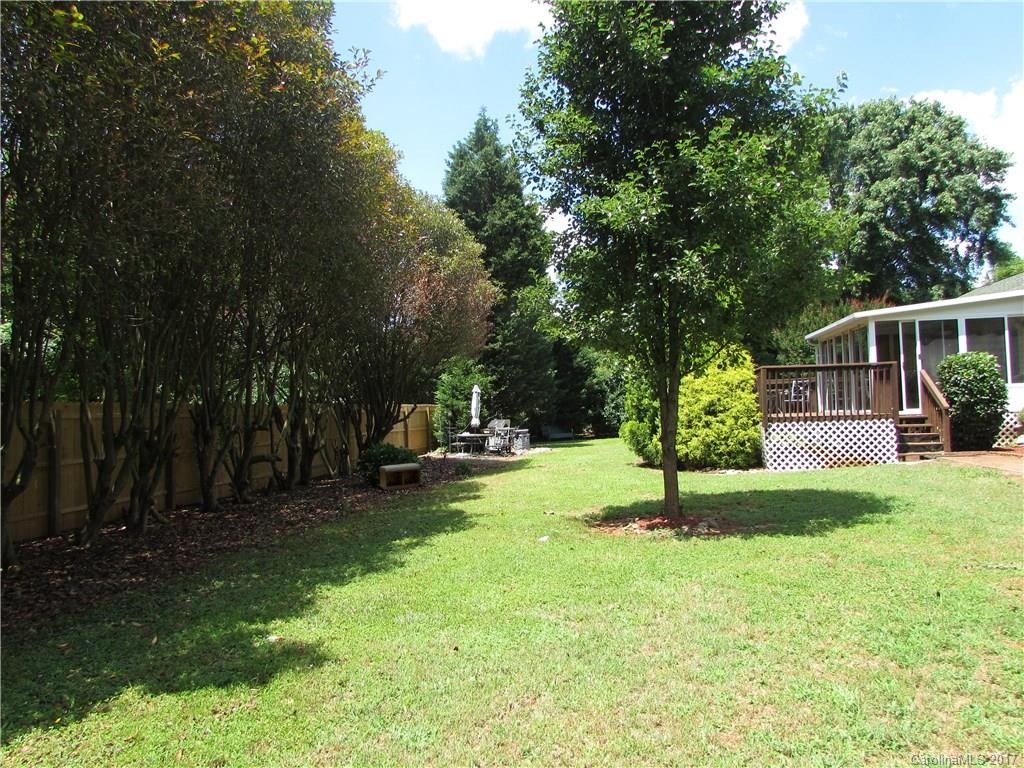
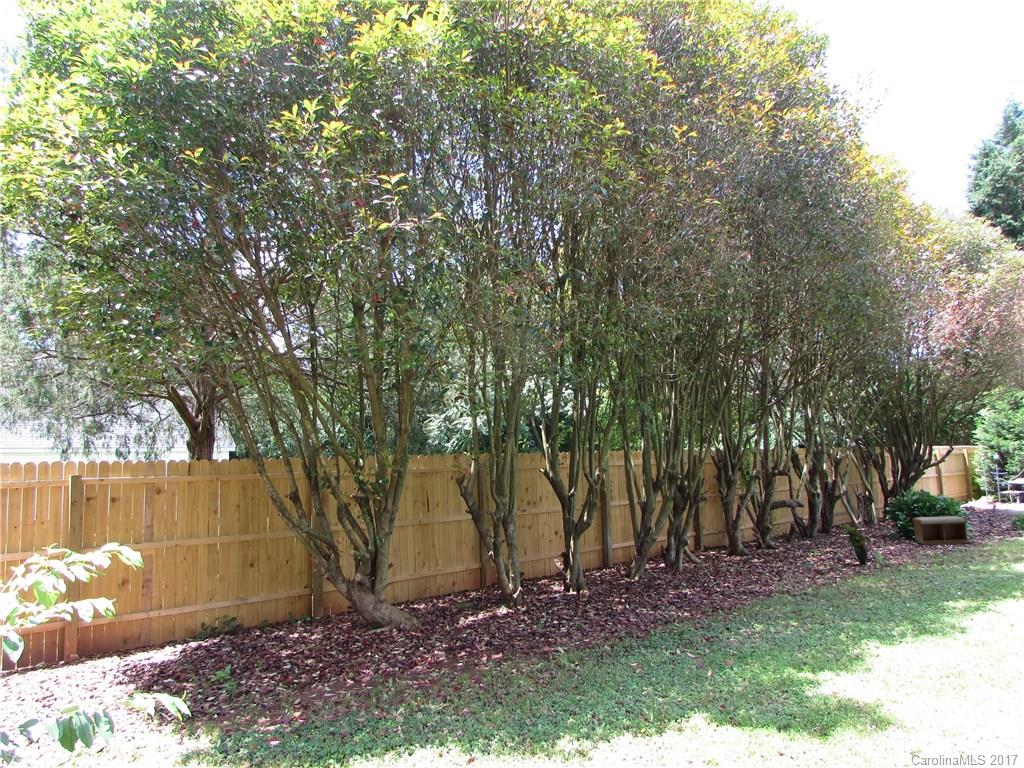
potted plant: none [309,474,335,515] -> present [840,524,868,565]

